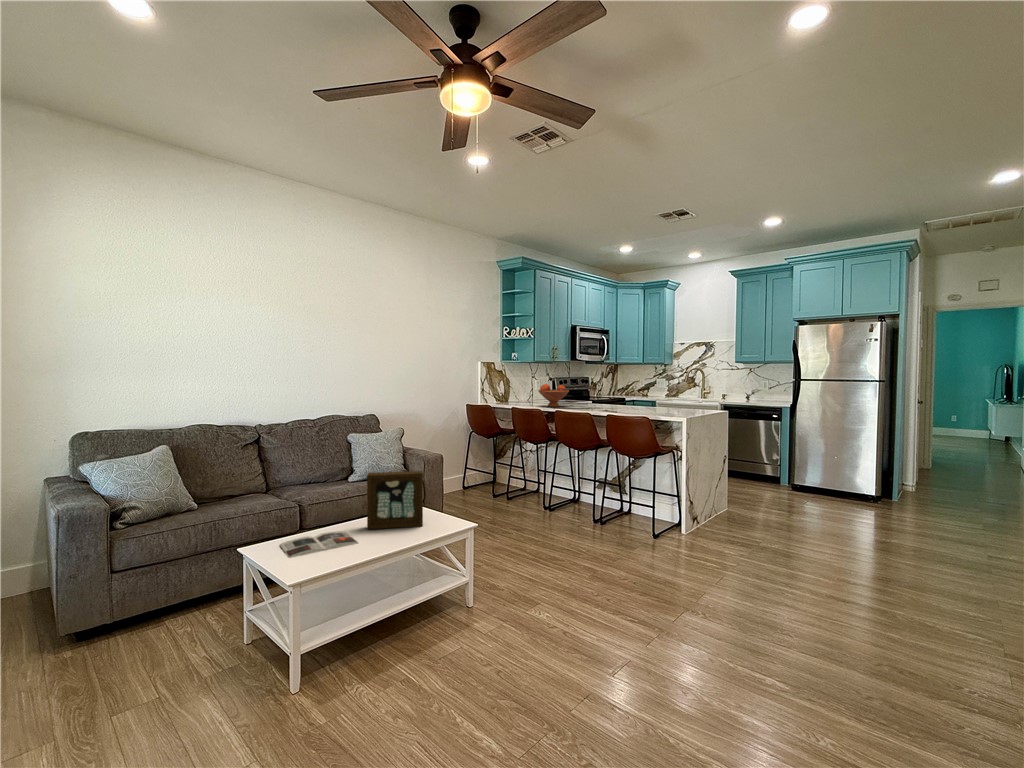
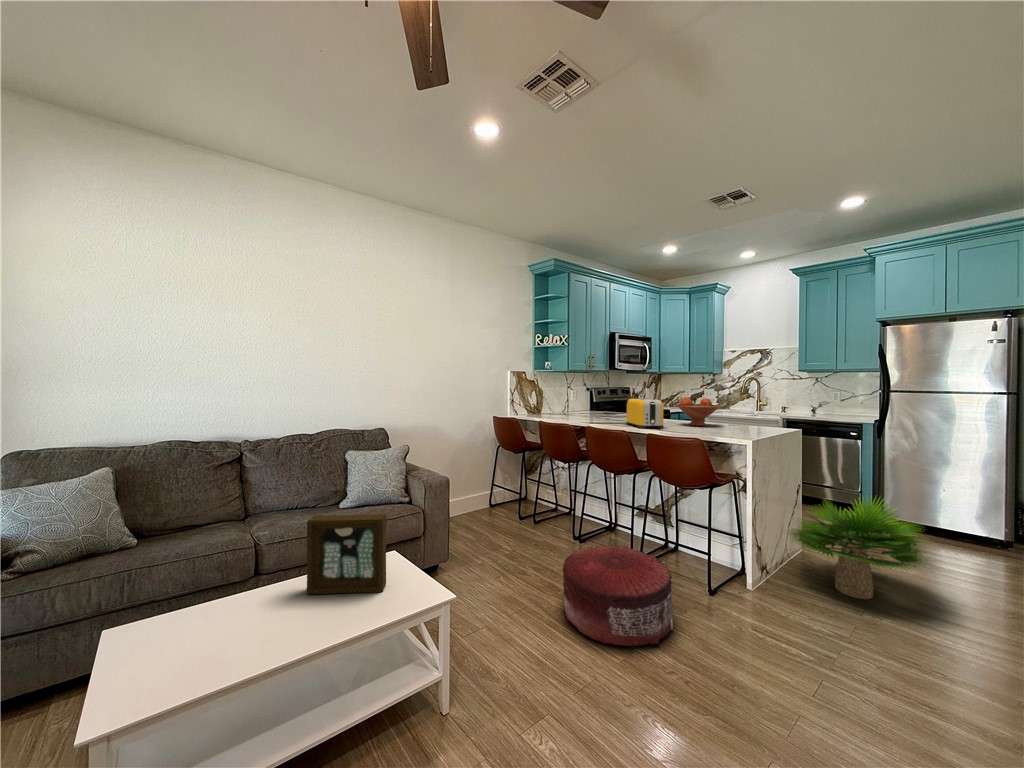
fruit bowl: present [539,384,569,407] -> present [677,397,719,426]
toaster: none [589,387,620,412] -> present [627,399,664,428]
potted plant: none [711,458,810,536] -> present [791,497,926,599]
pouf: none [543,503,626,568] -> present [563,545,673,646]
magazine: present [280,531,358,558] -> none [154,597,276,656]

